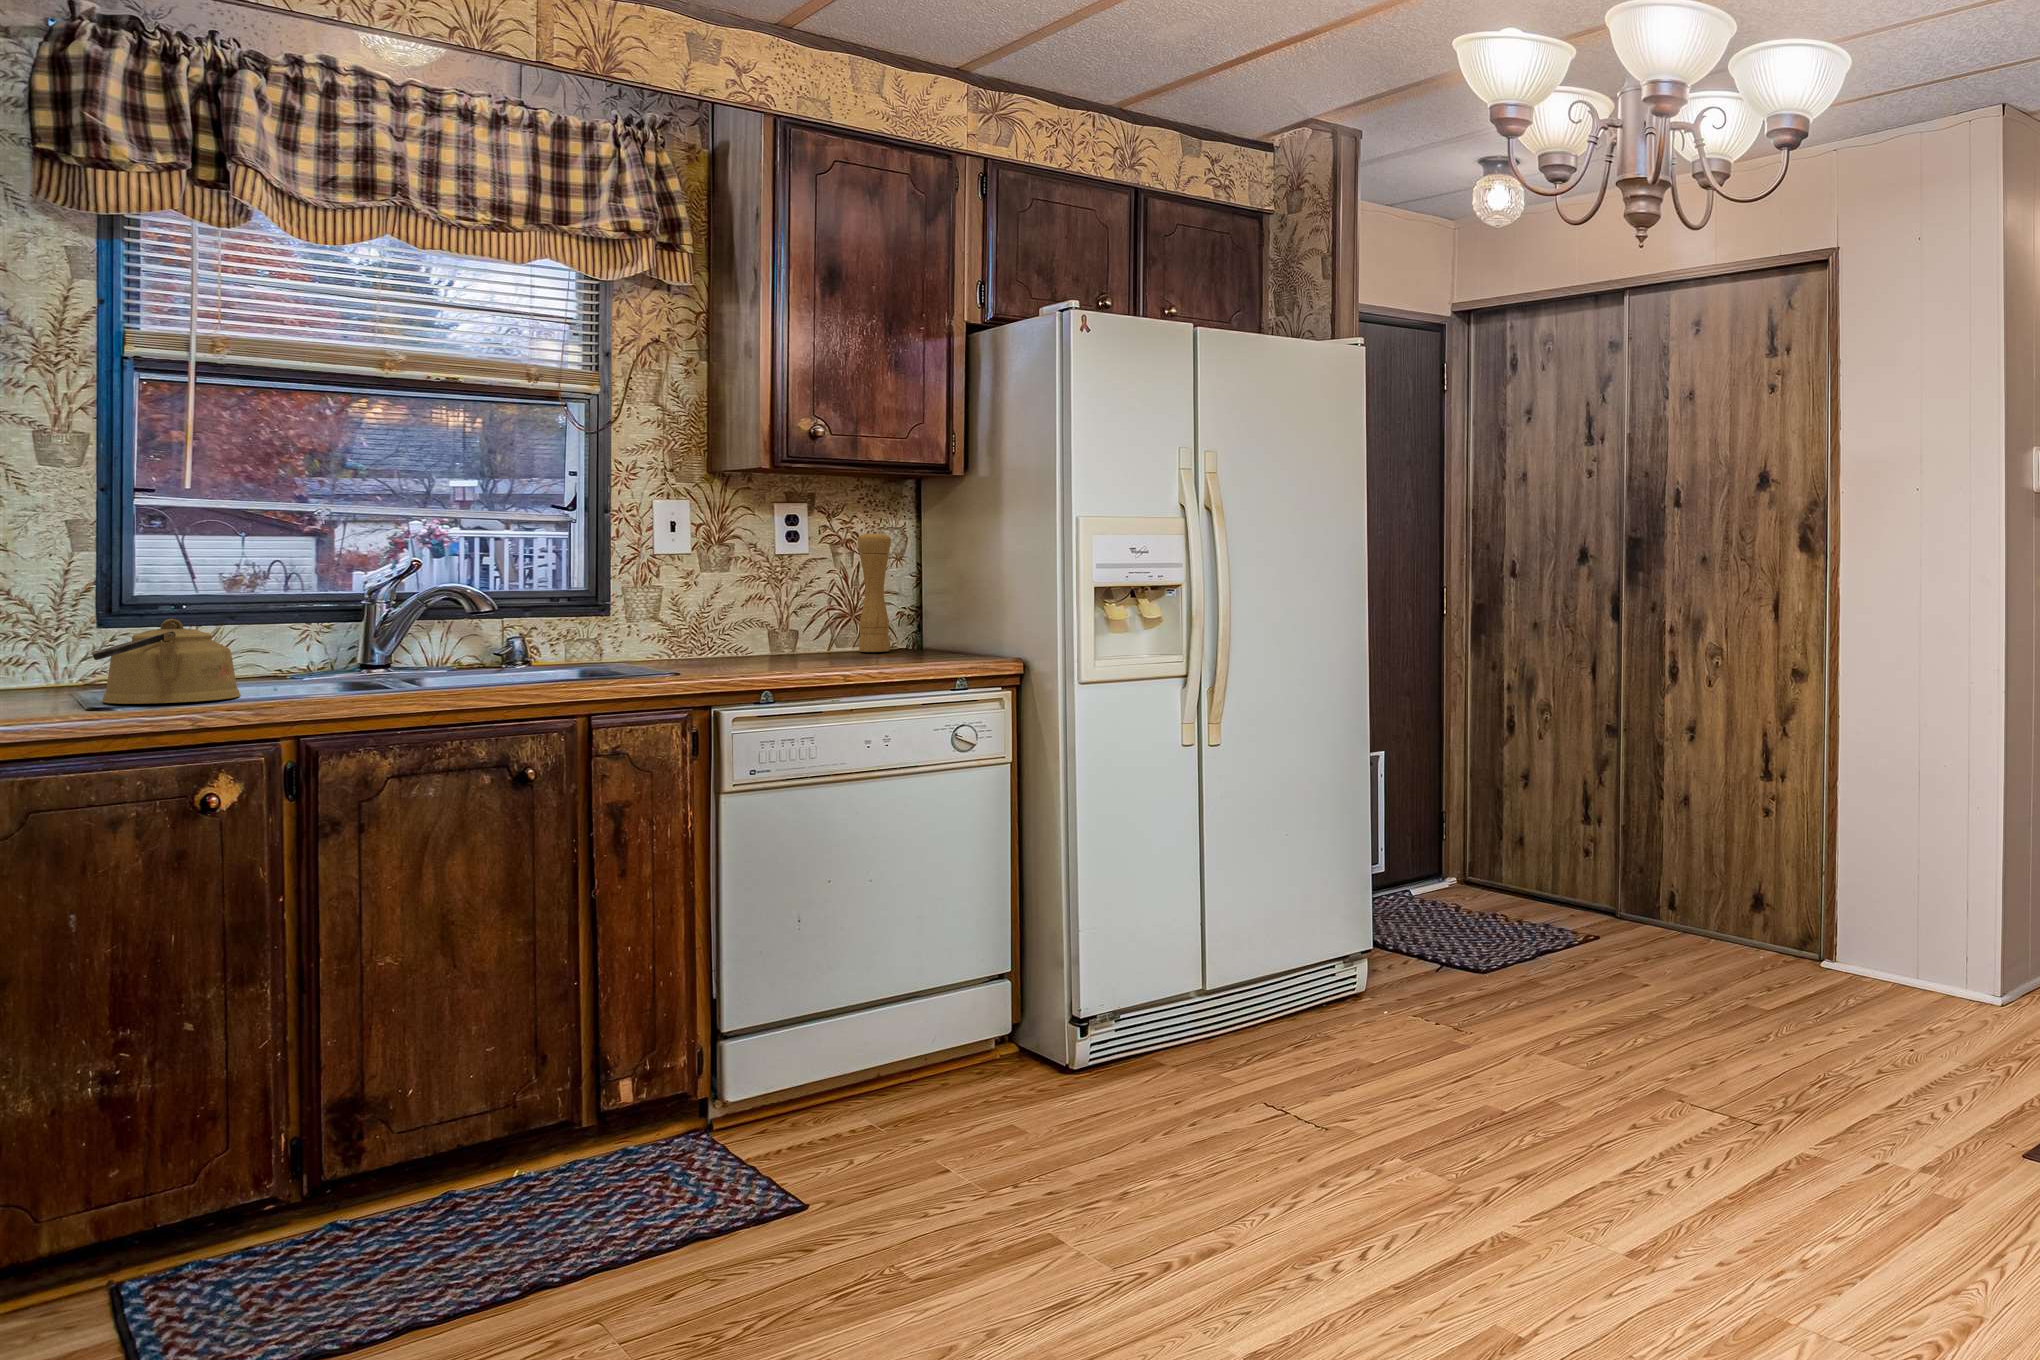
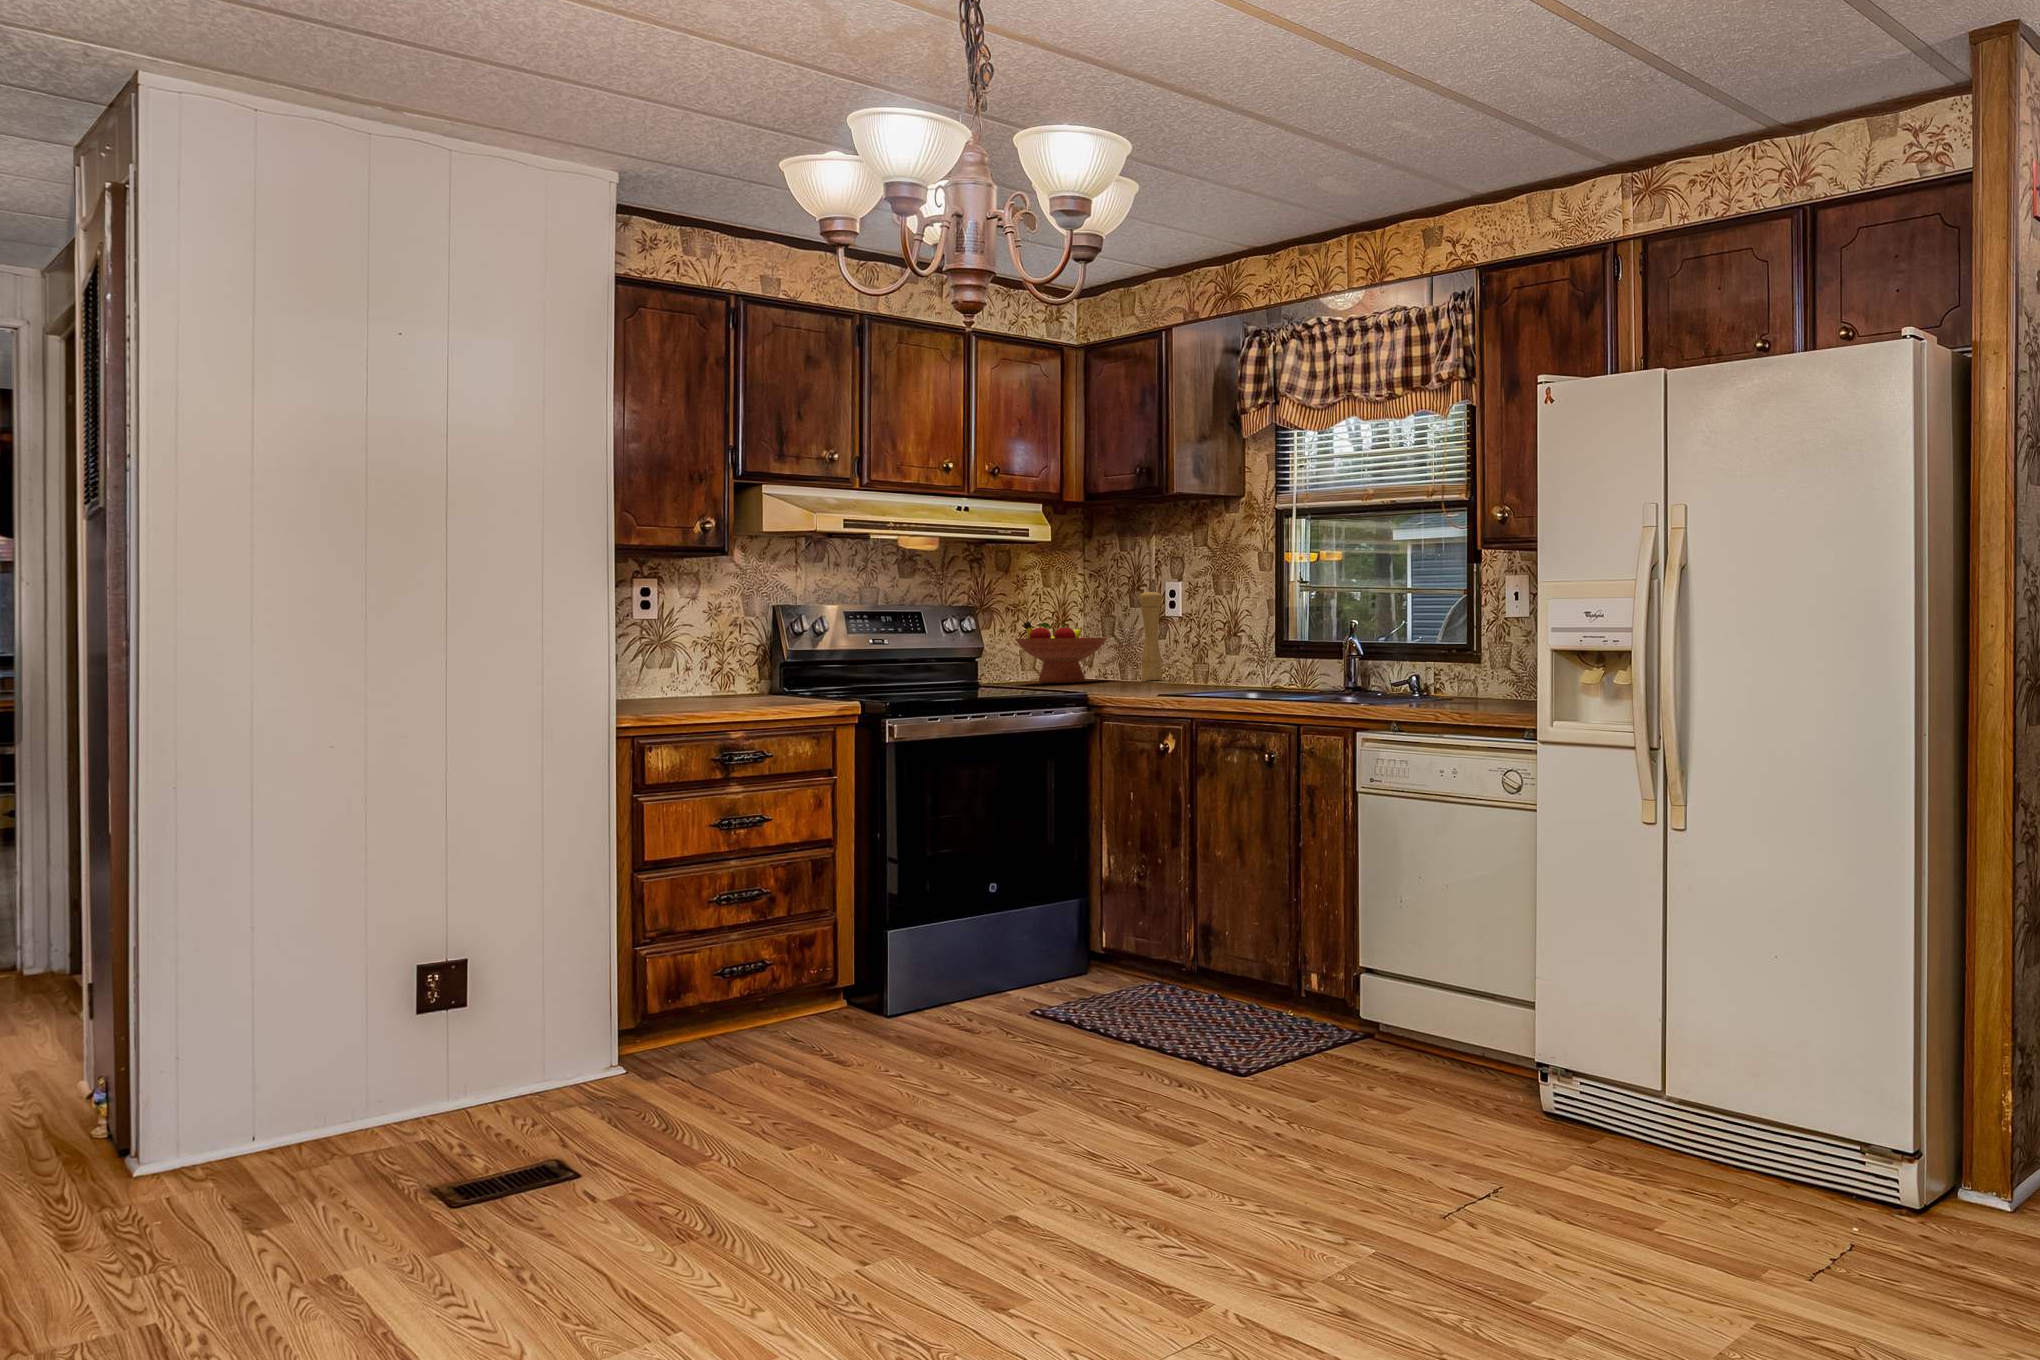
fruit bowl: none [695,571,852,665] -> present [1015,621,1107,683]
kettle: present [92,619,241,704] -> none [859,647,914,684]

